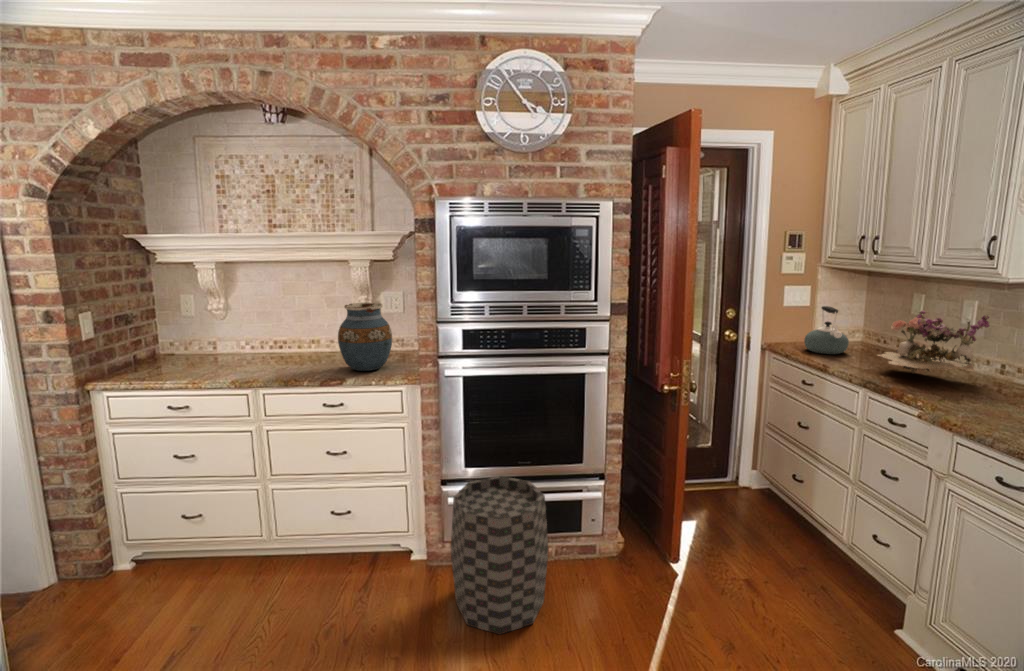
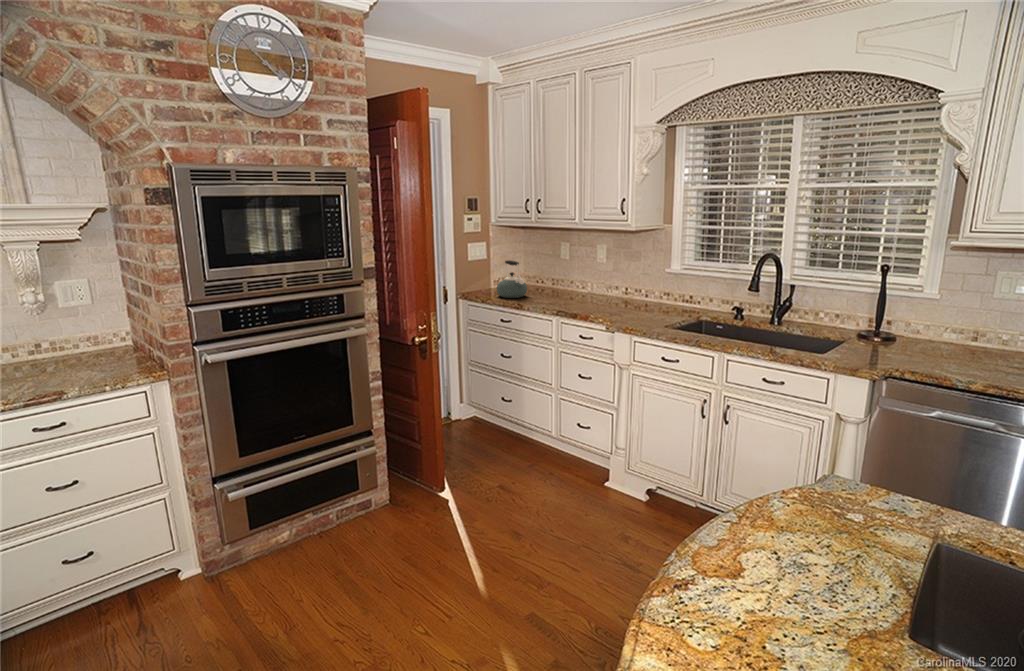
vase: present [338,302,392,371] -> none [20,291,105,378]
flower arrangement: present [878,311,990,373] -> none [552,256,615,304]
trash can: present [451,476,548,634] -> none [246,451,349,608]

